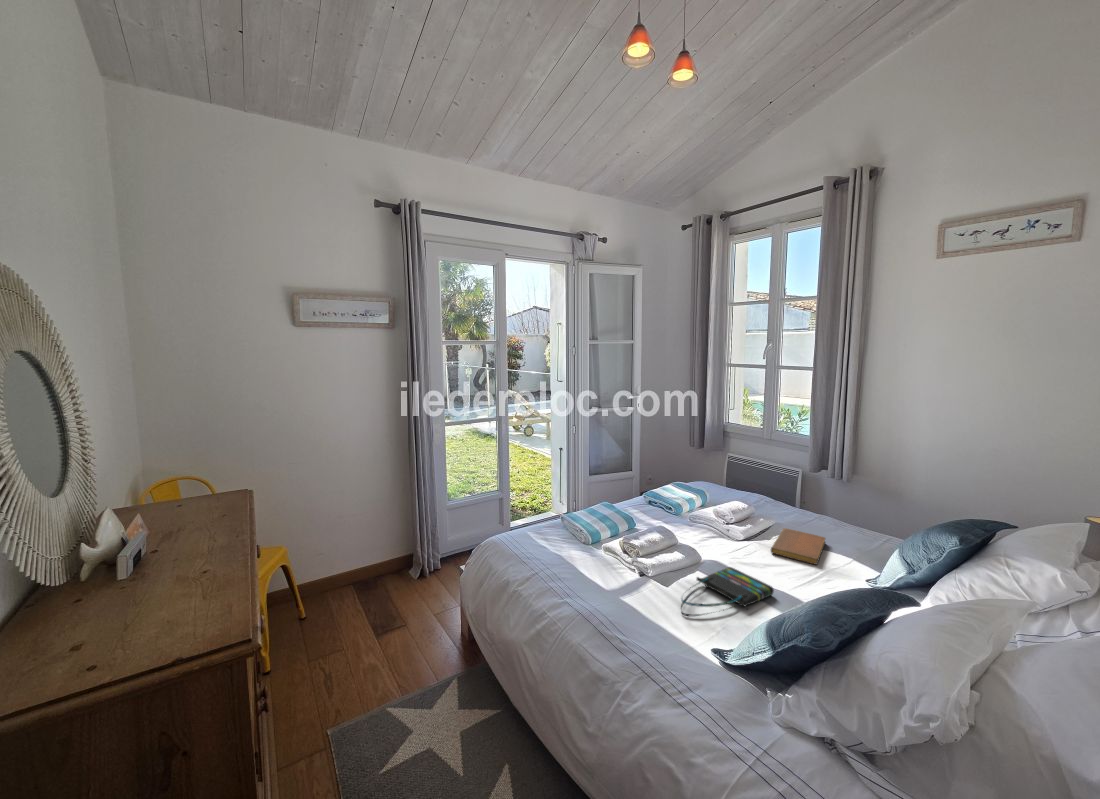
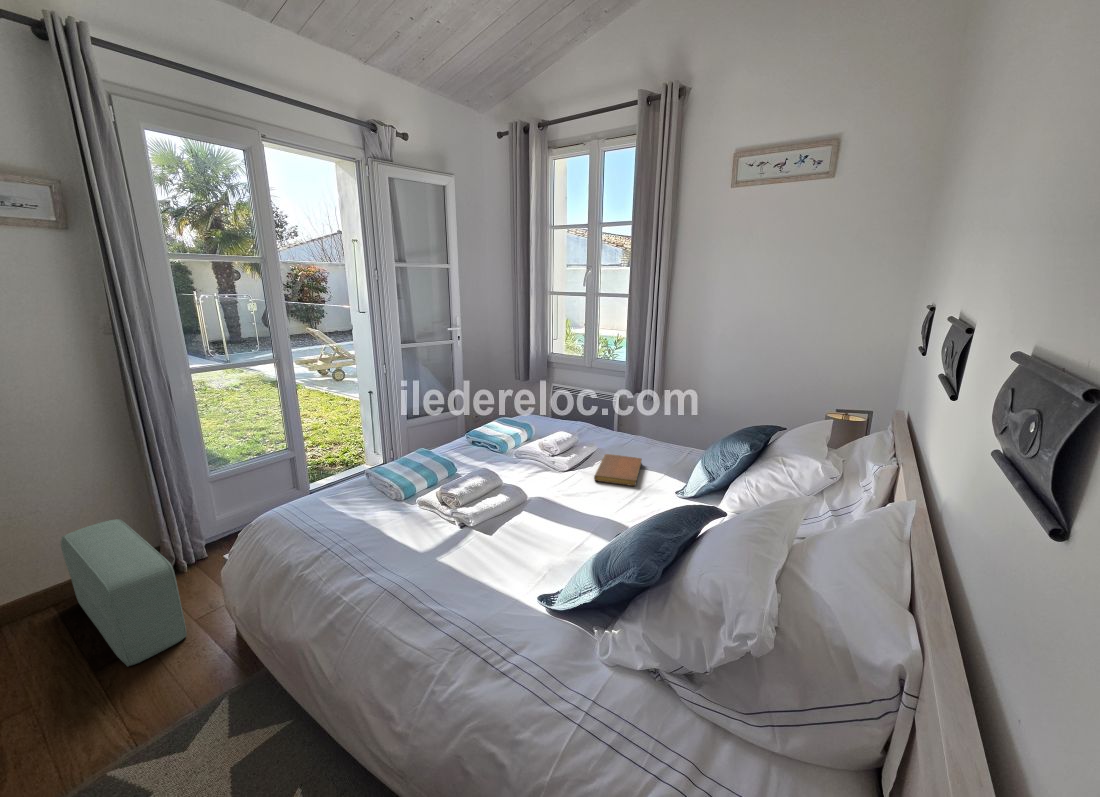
pouf: none [361,529,428,639] -> present [61,519,187,666]
tote bag: present [681,567,774,616] -> none [505,502,598,565]

